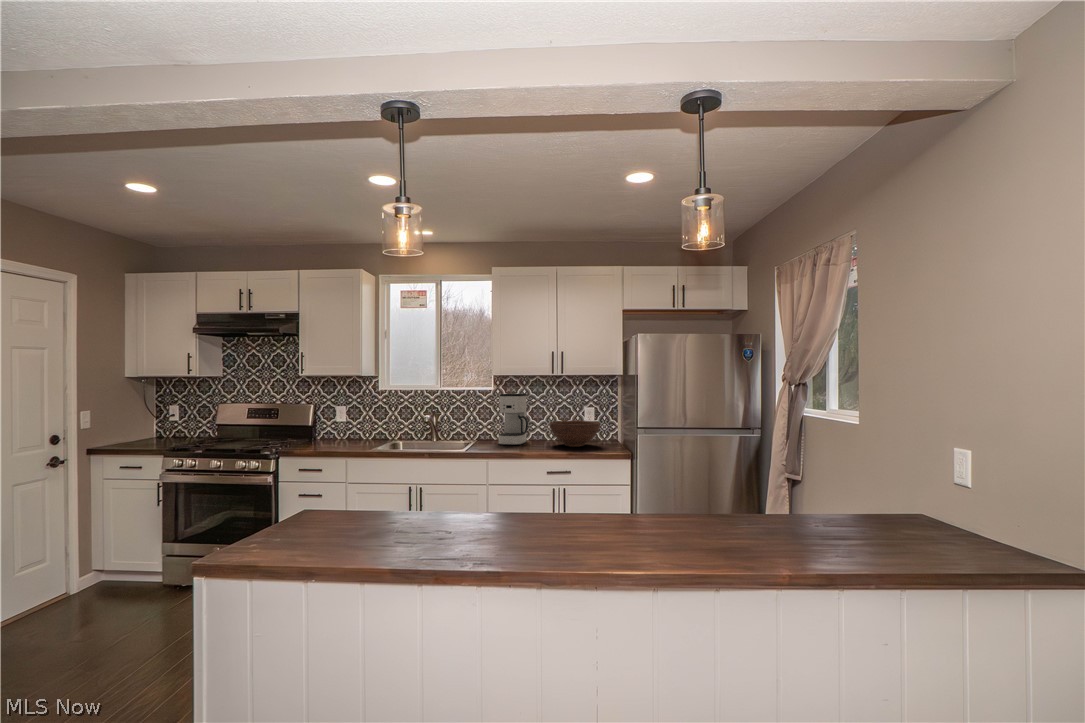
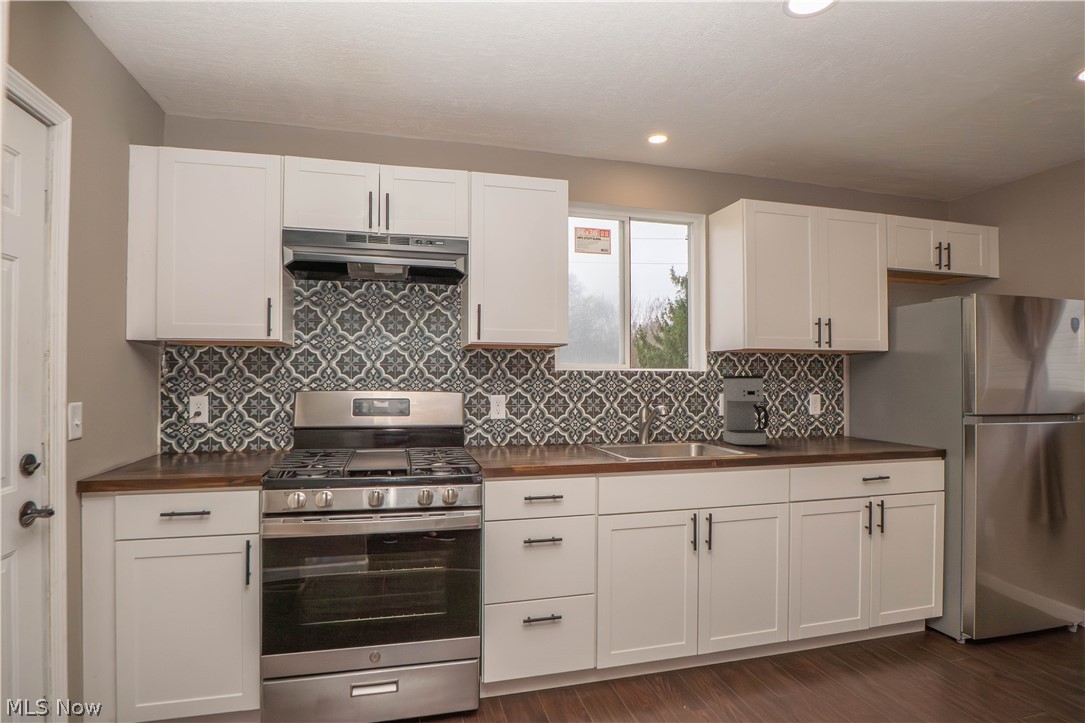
fruit bowl: present [550,420,600,447] -> none [793,411,867,445]

